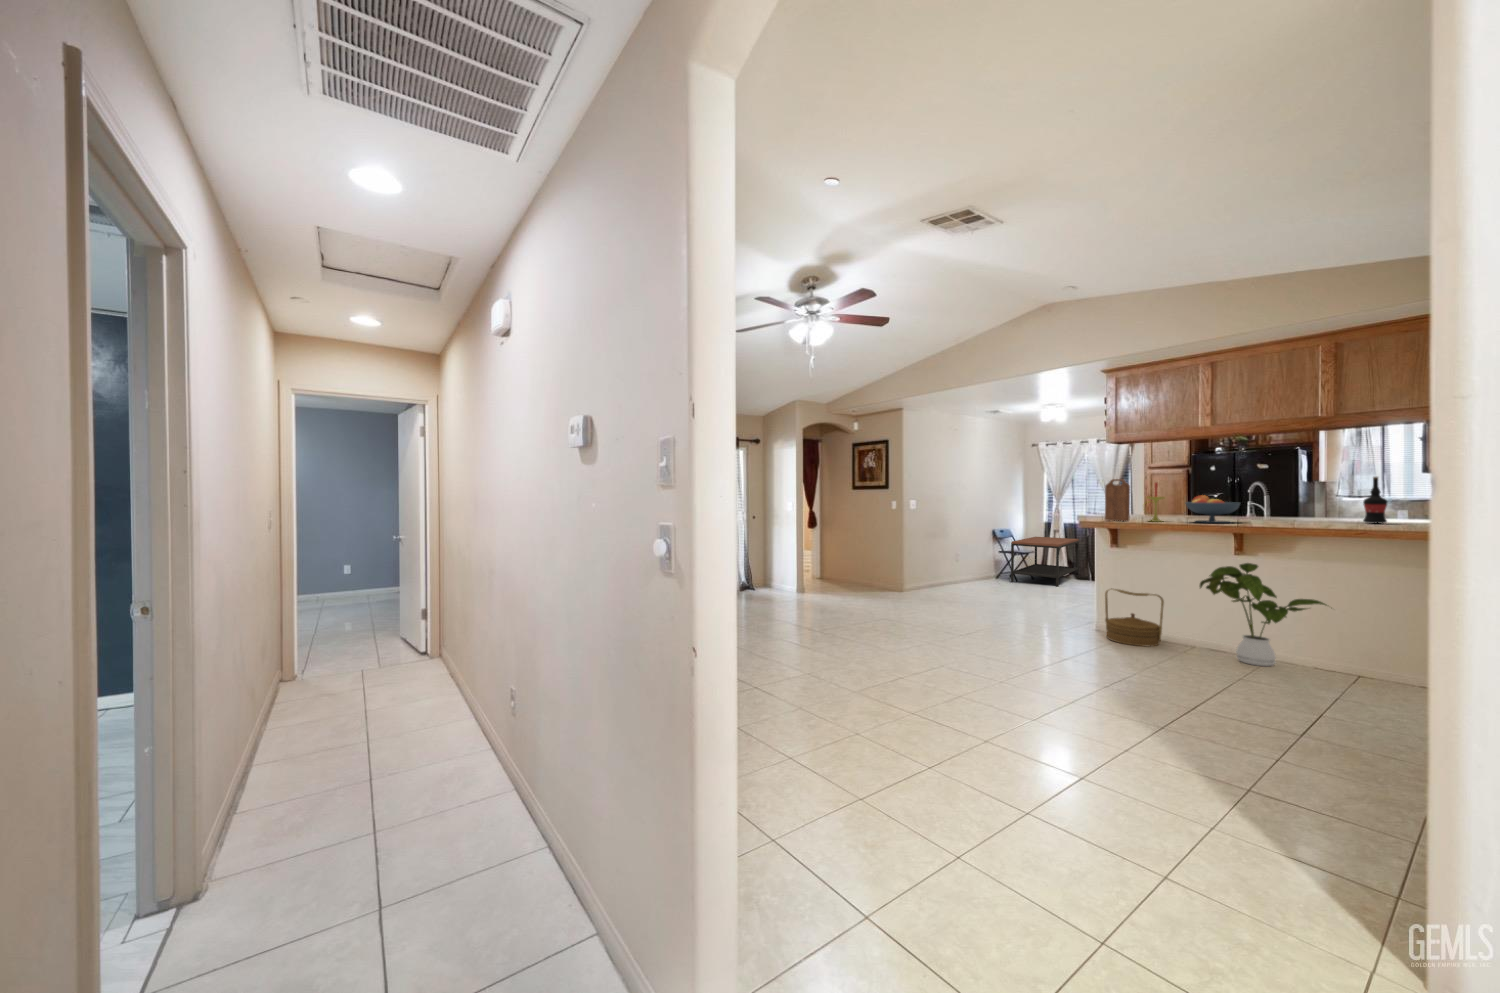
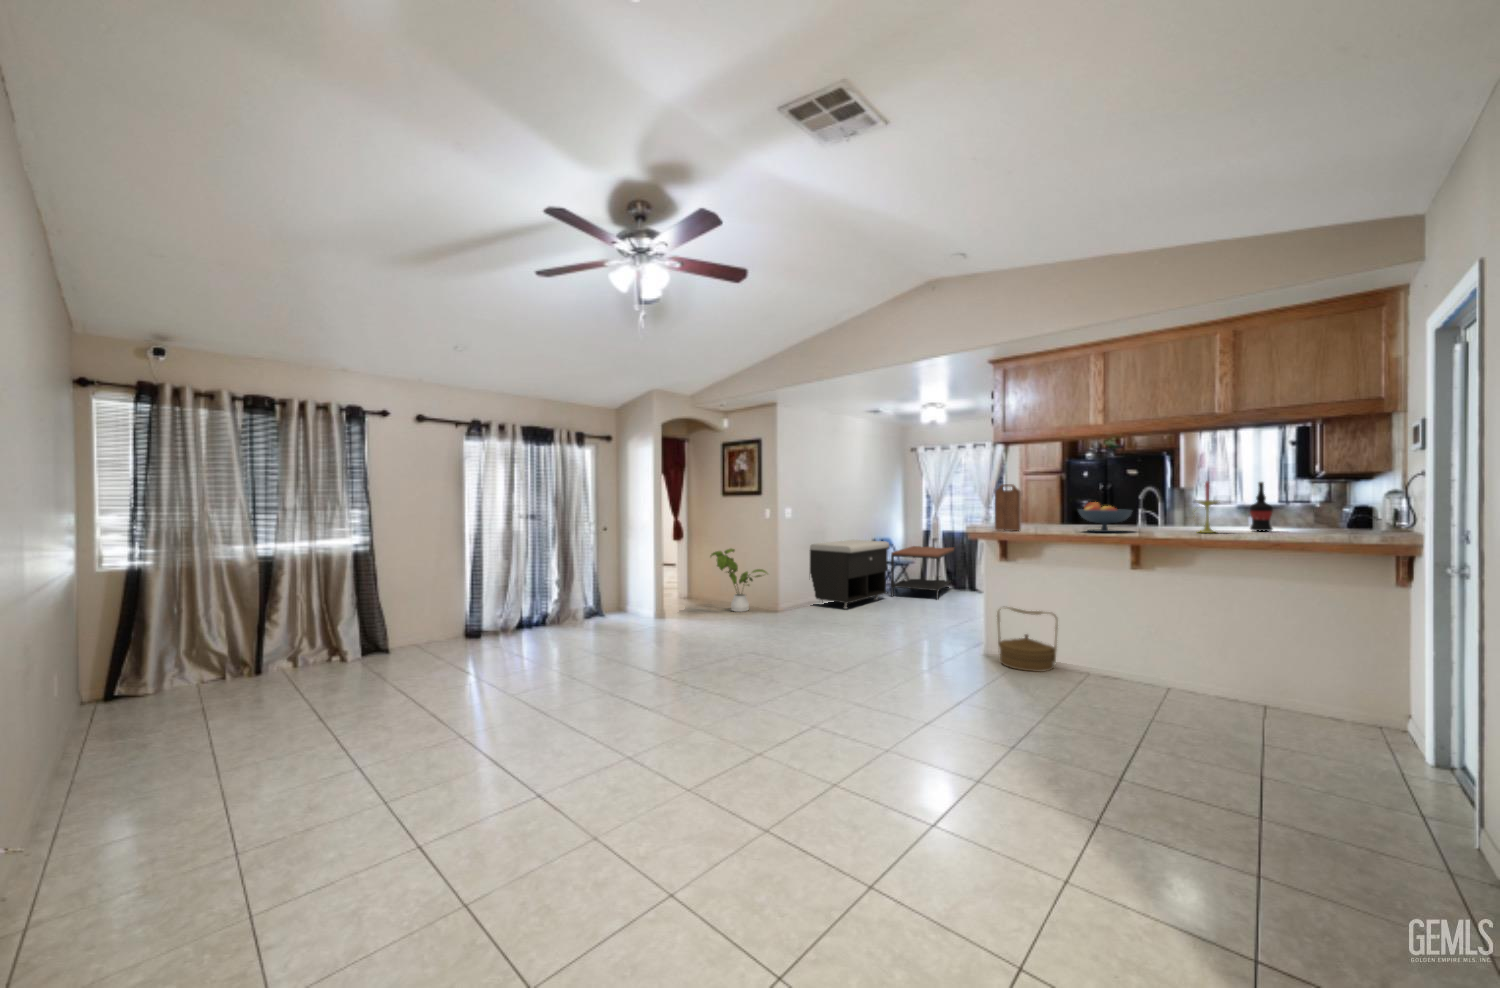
candle: present [1148,483,1164,522] -> present [1197,482,1218,533]
storage bench: none [932,529,1009,591] -> present [810,540,889,609]
house plant: present [1200,563,1327,666] -> present [711,549,767,612]

